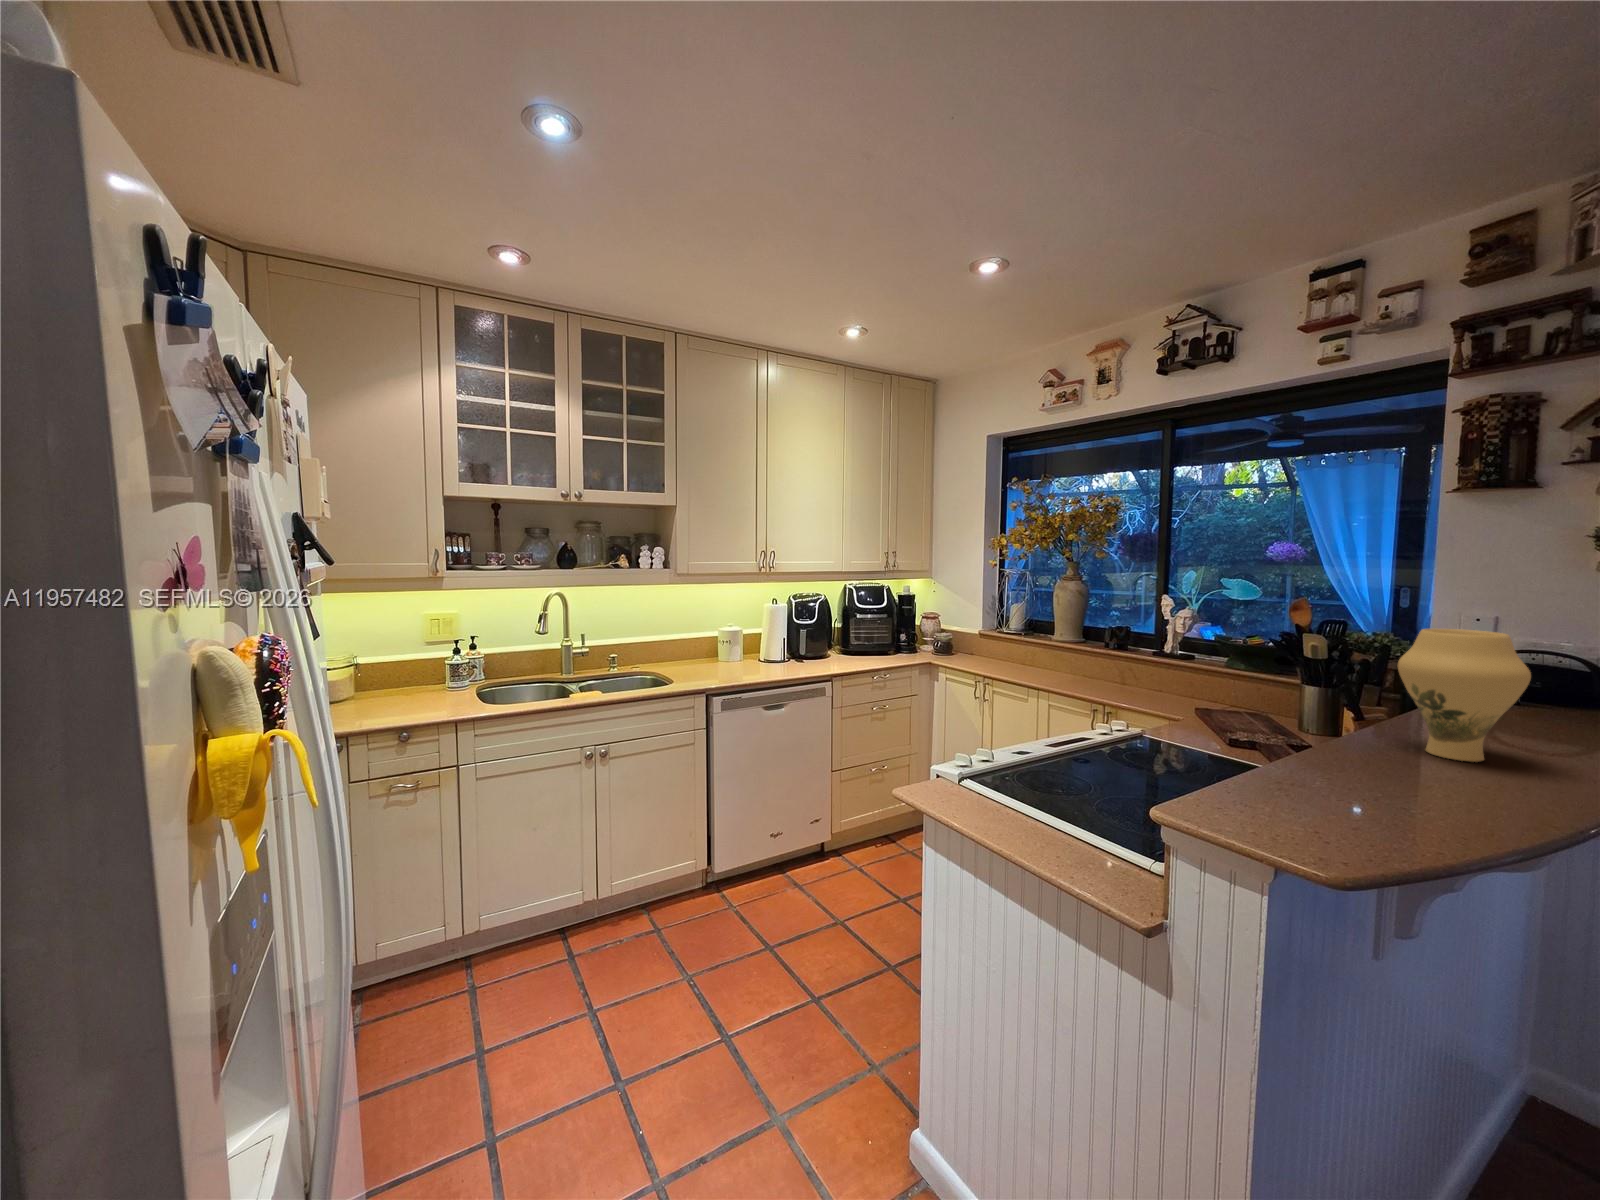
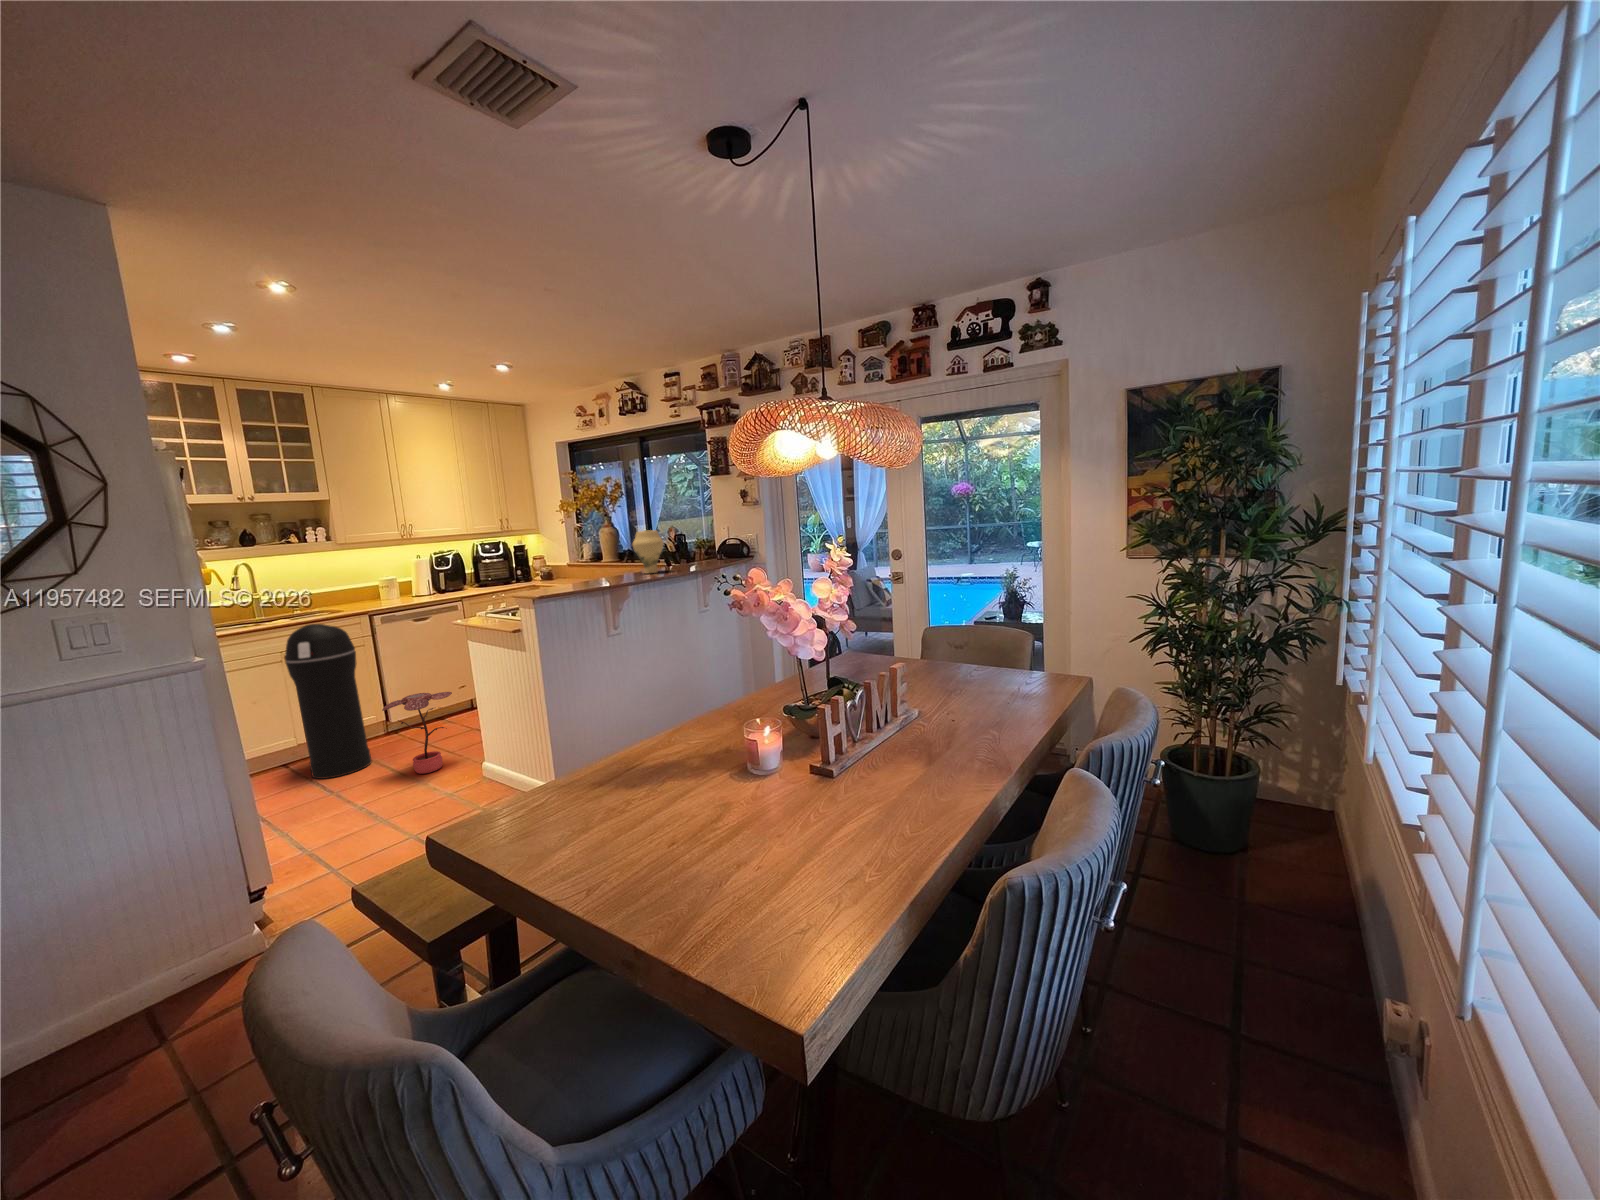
trash can: none [574,730,685,1036] -> present [285,624,372,779]
potted plant: none [720,907,854,1116] -> present [382,692,452,774]

